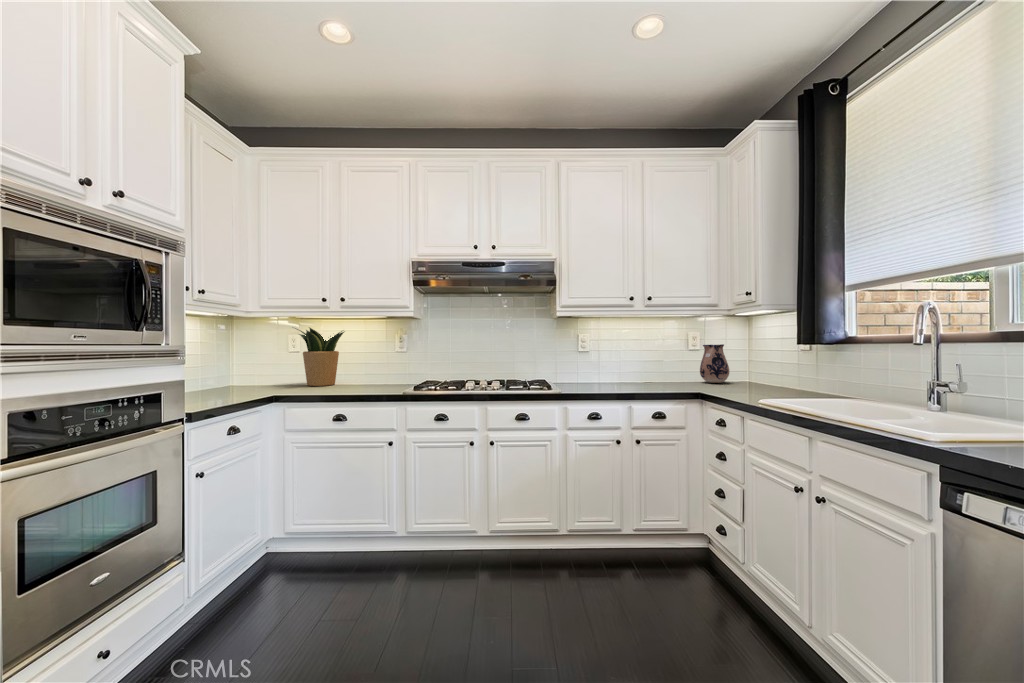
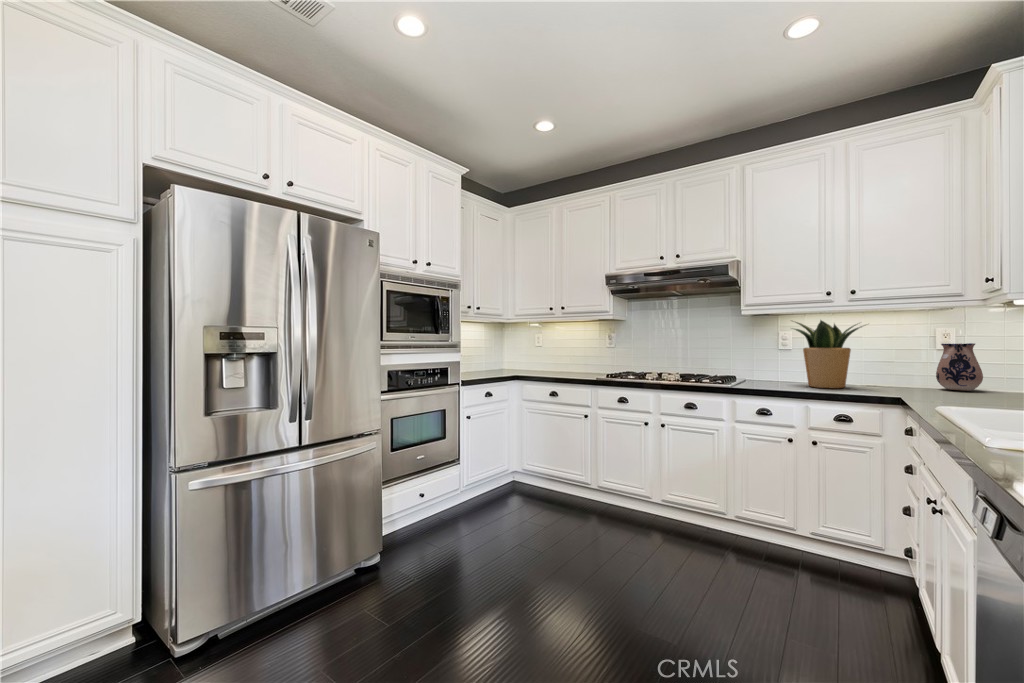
potted plant: present [295,327,345,386] -> present [794,320,862,388]

